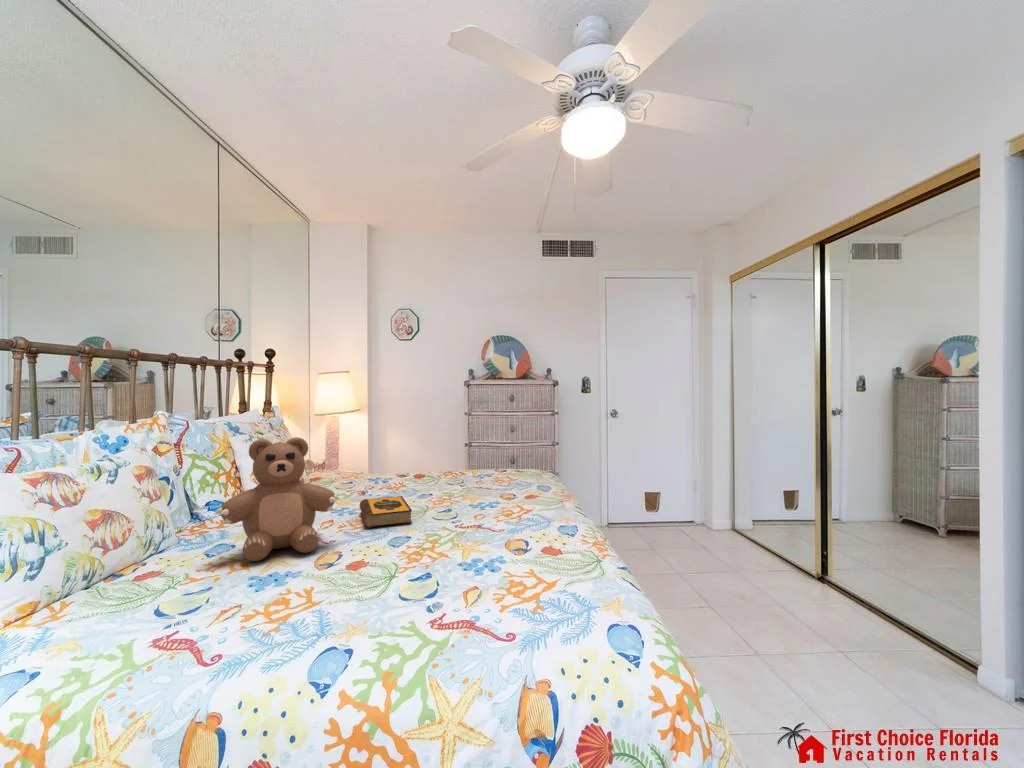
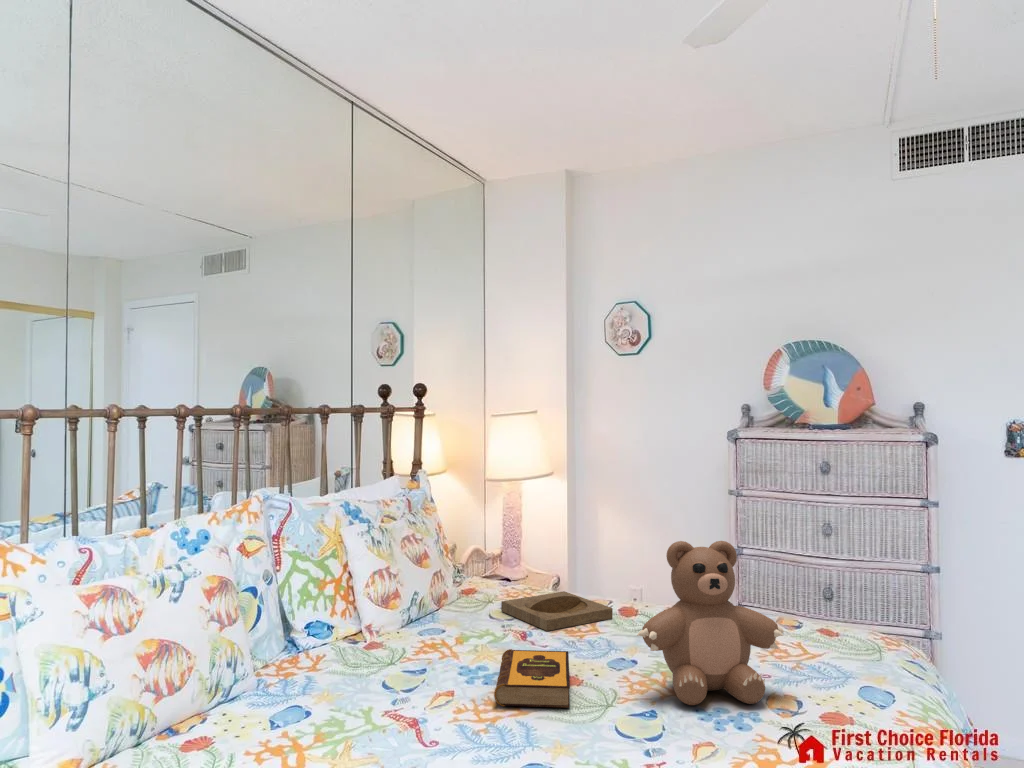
teddy bear: present [215,437,339,561] -> present [637,541,785,705]
tray: none [344,472,416,492] -> present [501,591,613,631]

